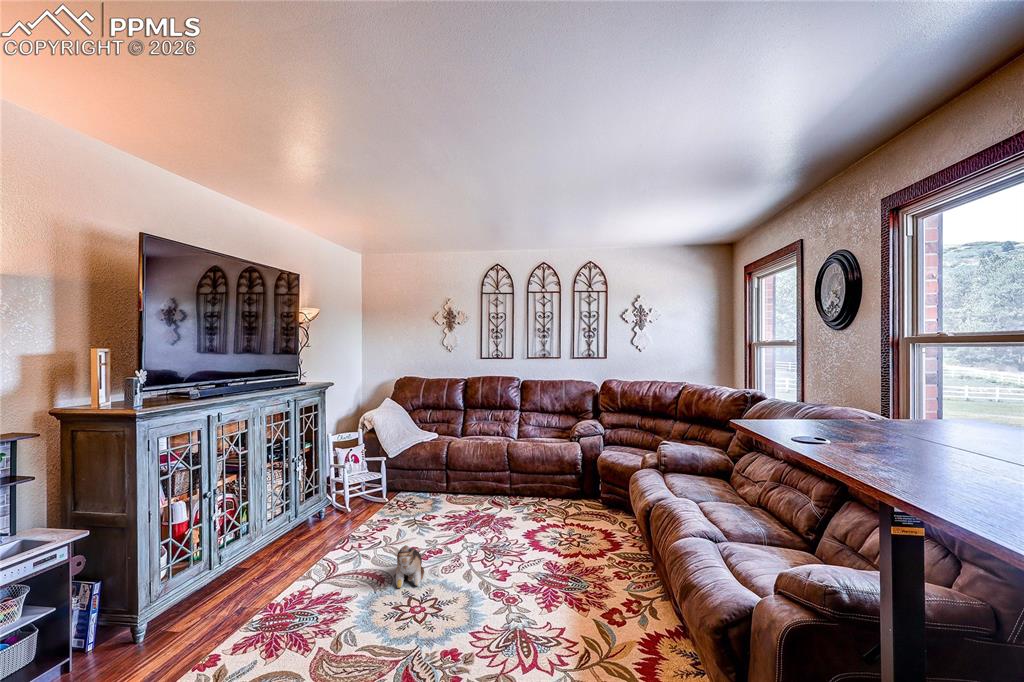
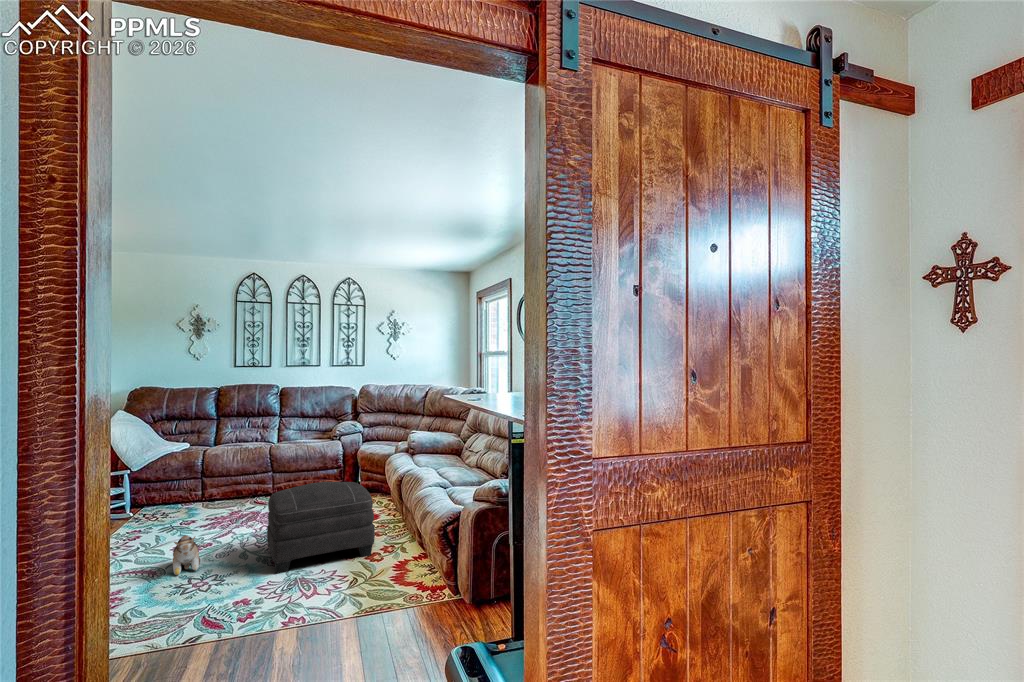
ottoman: none [490,502,615,615] -> present [267,482,375,573]

